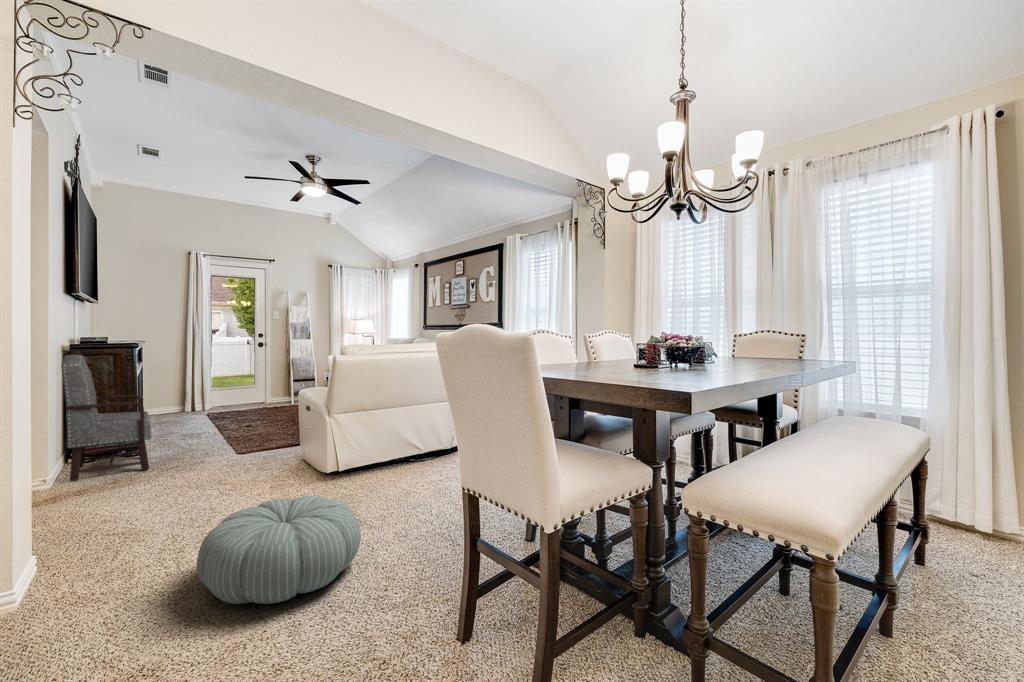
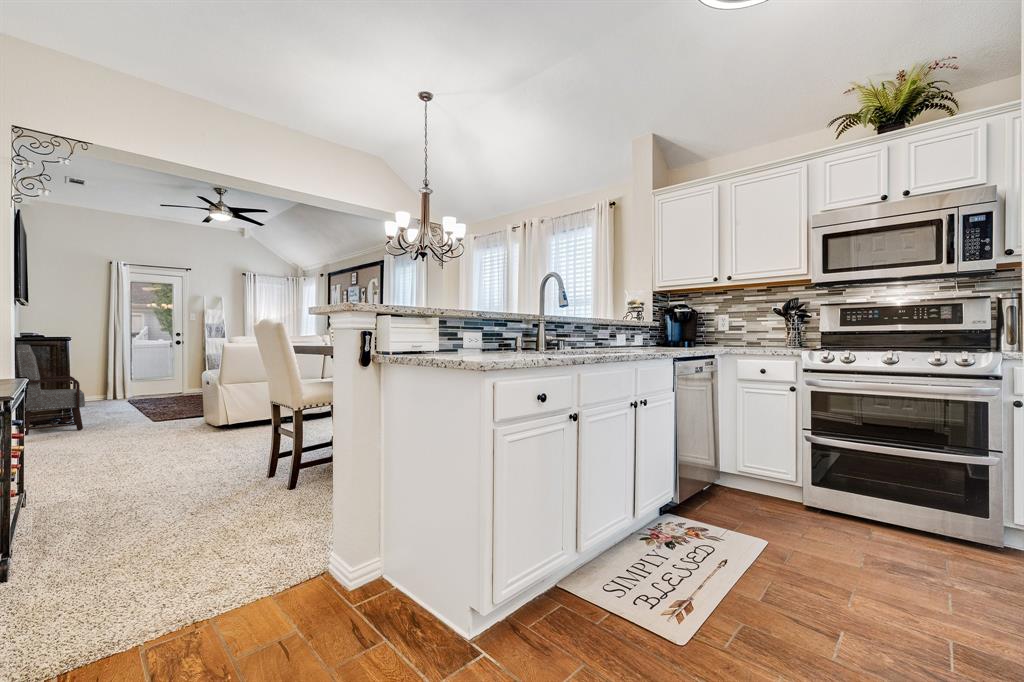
pouf: present [197,496,361,604] -> none [125,424,227,471]

